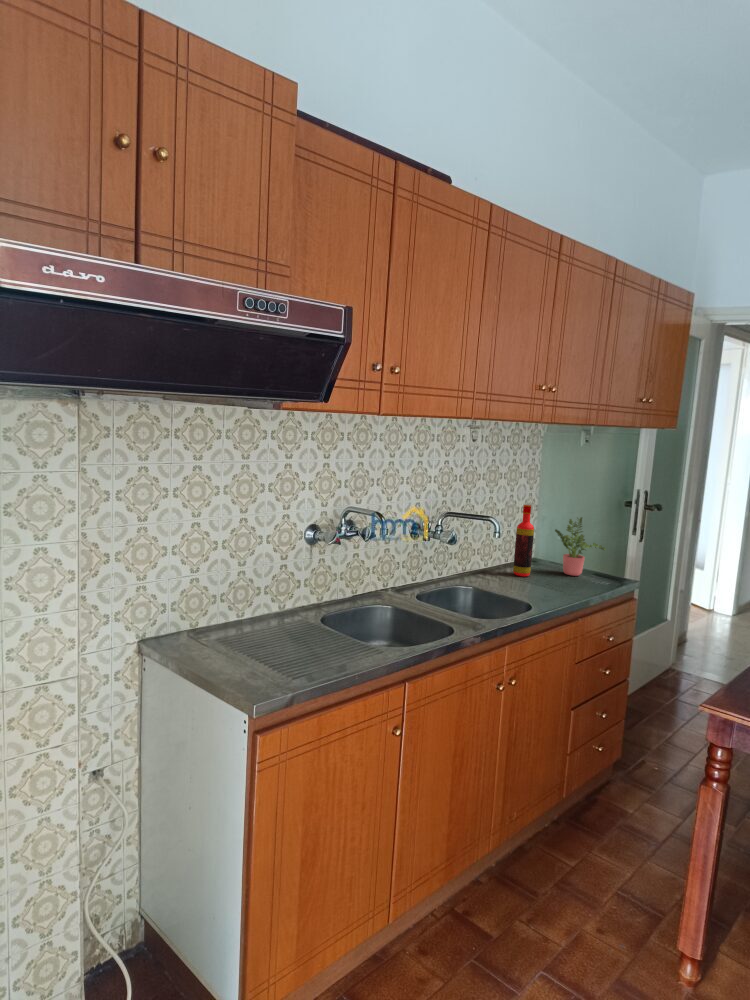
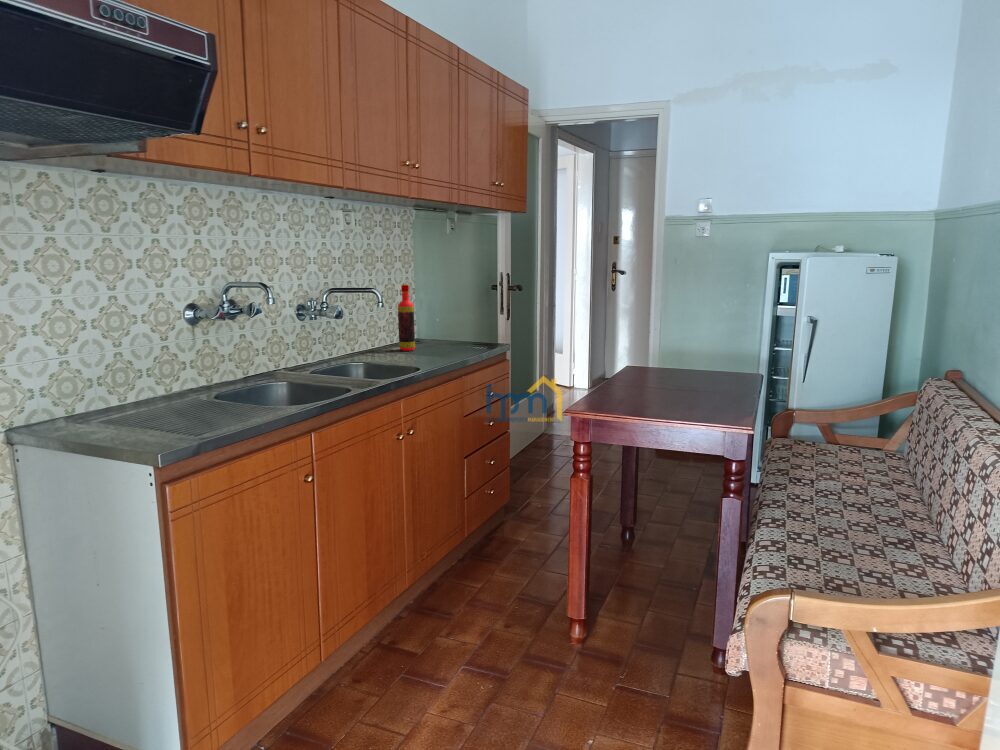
potted plant: present [555,517,606,576] -> none [432,294,478,346]

